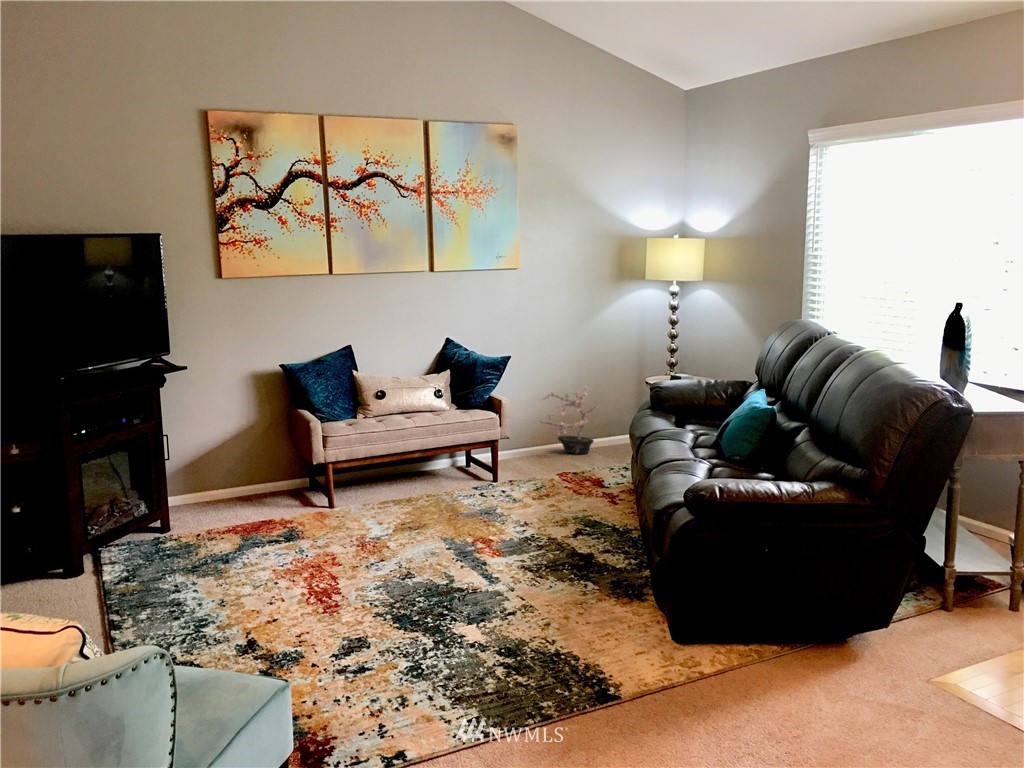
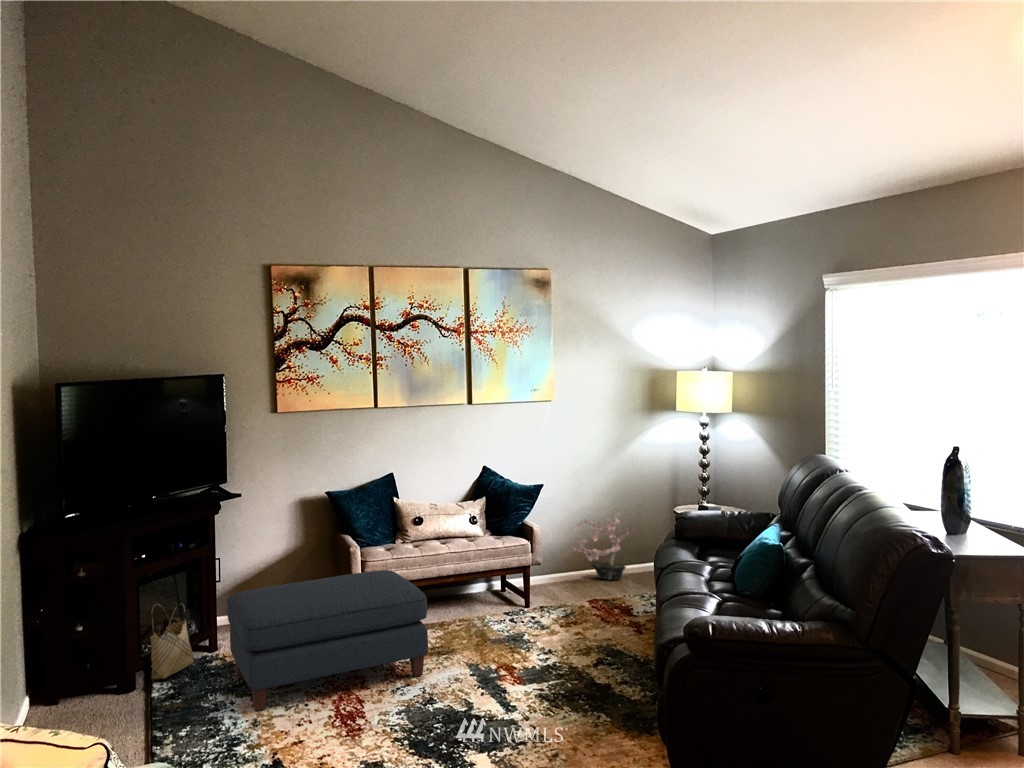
ottoman: none [181,444,402,591] -> present [227,570,428,711]
woven basket: none [97,483,147,561] -> present [150,604,194,679]

